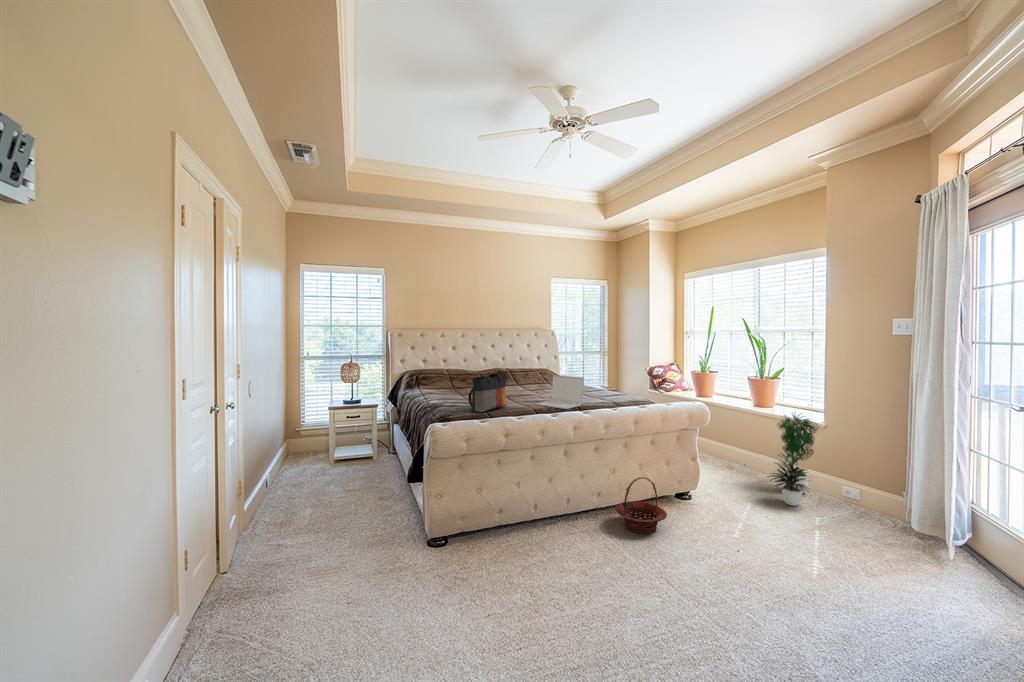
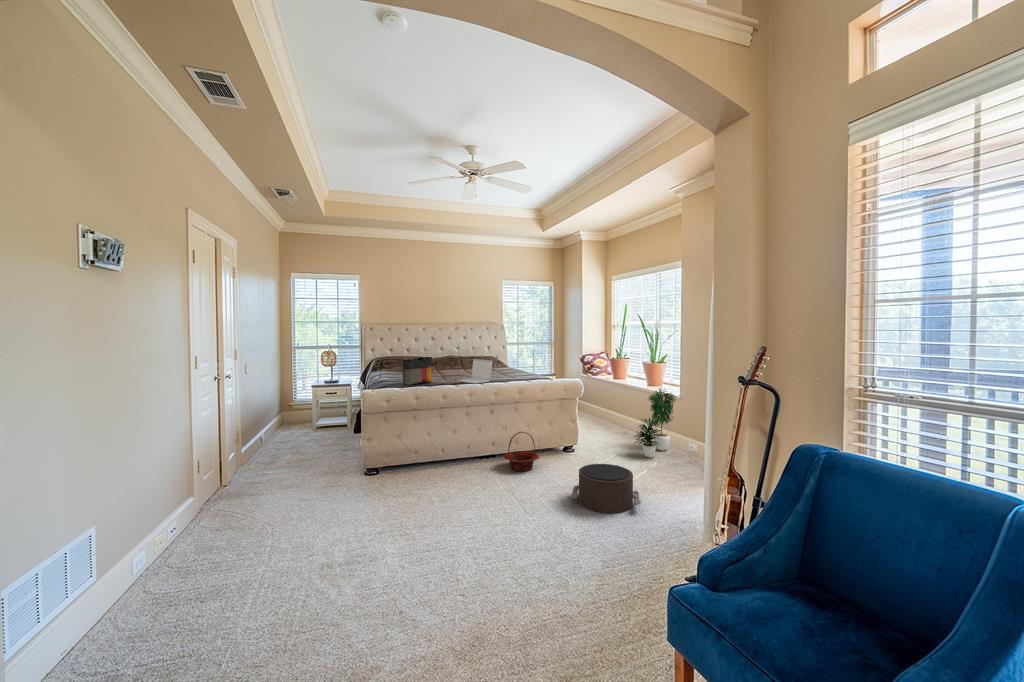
pouf: none [756,532,892,622] -> present [571,464,641,513]

